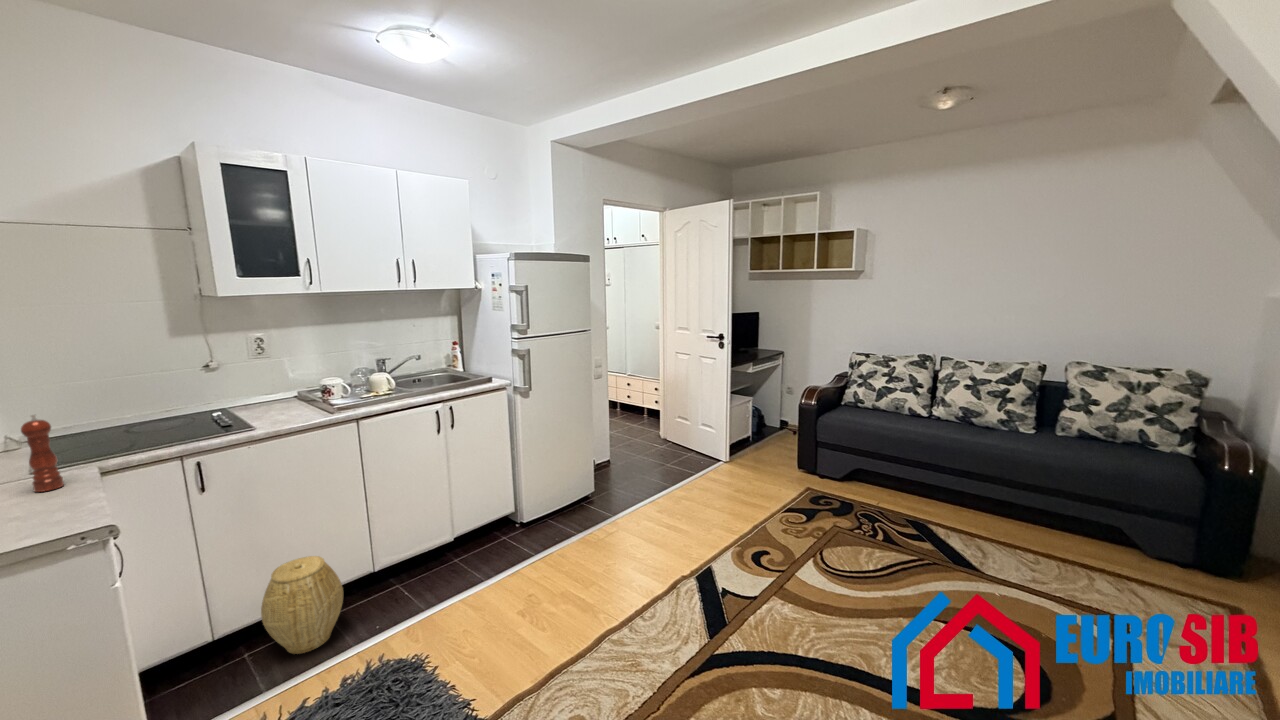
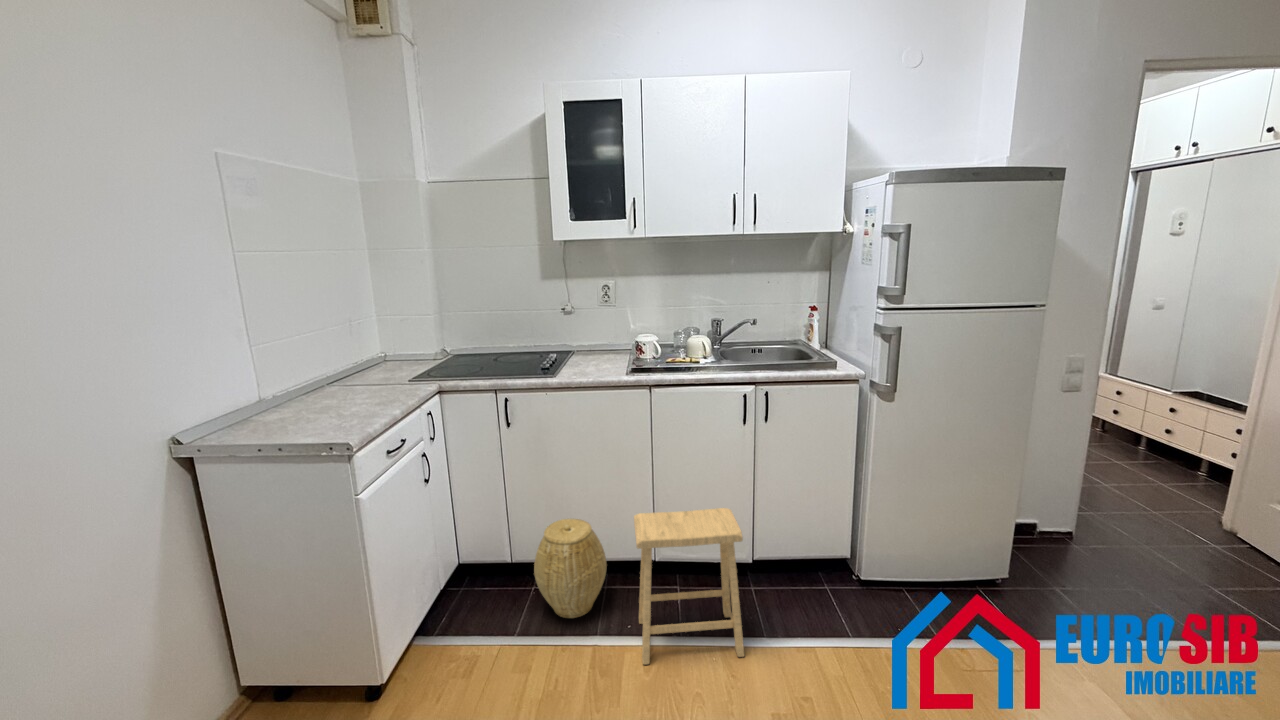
pepper mill: present [21,415,64,492] -> none [383,337,408,401]
footstool: none [375,495,481,636] -> present [634,508,744,664]

